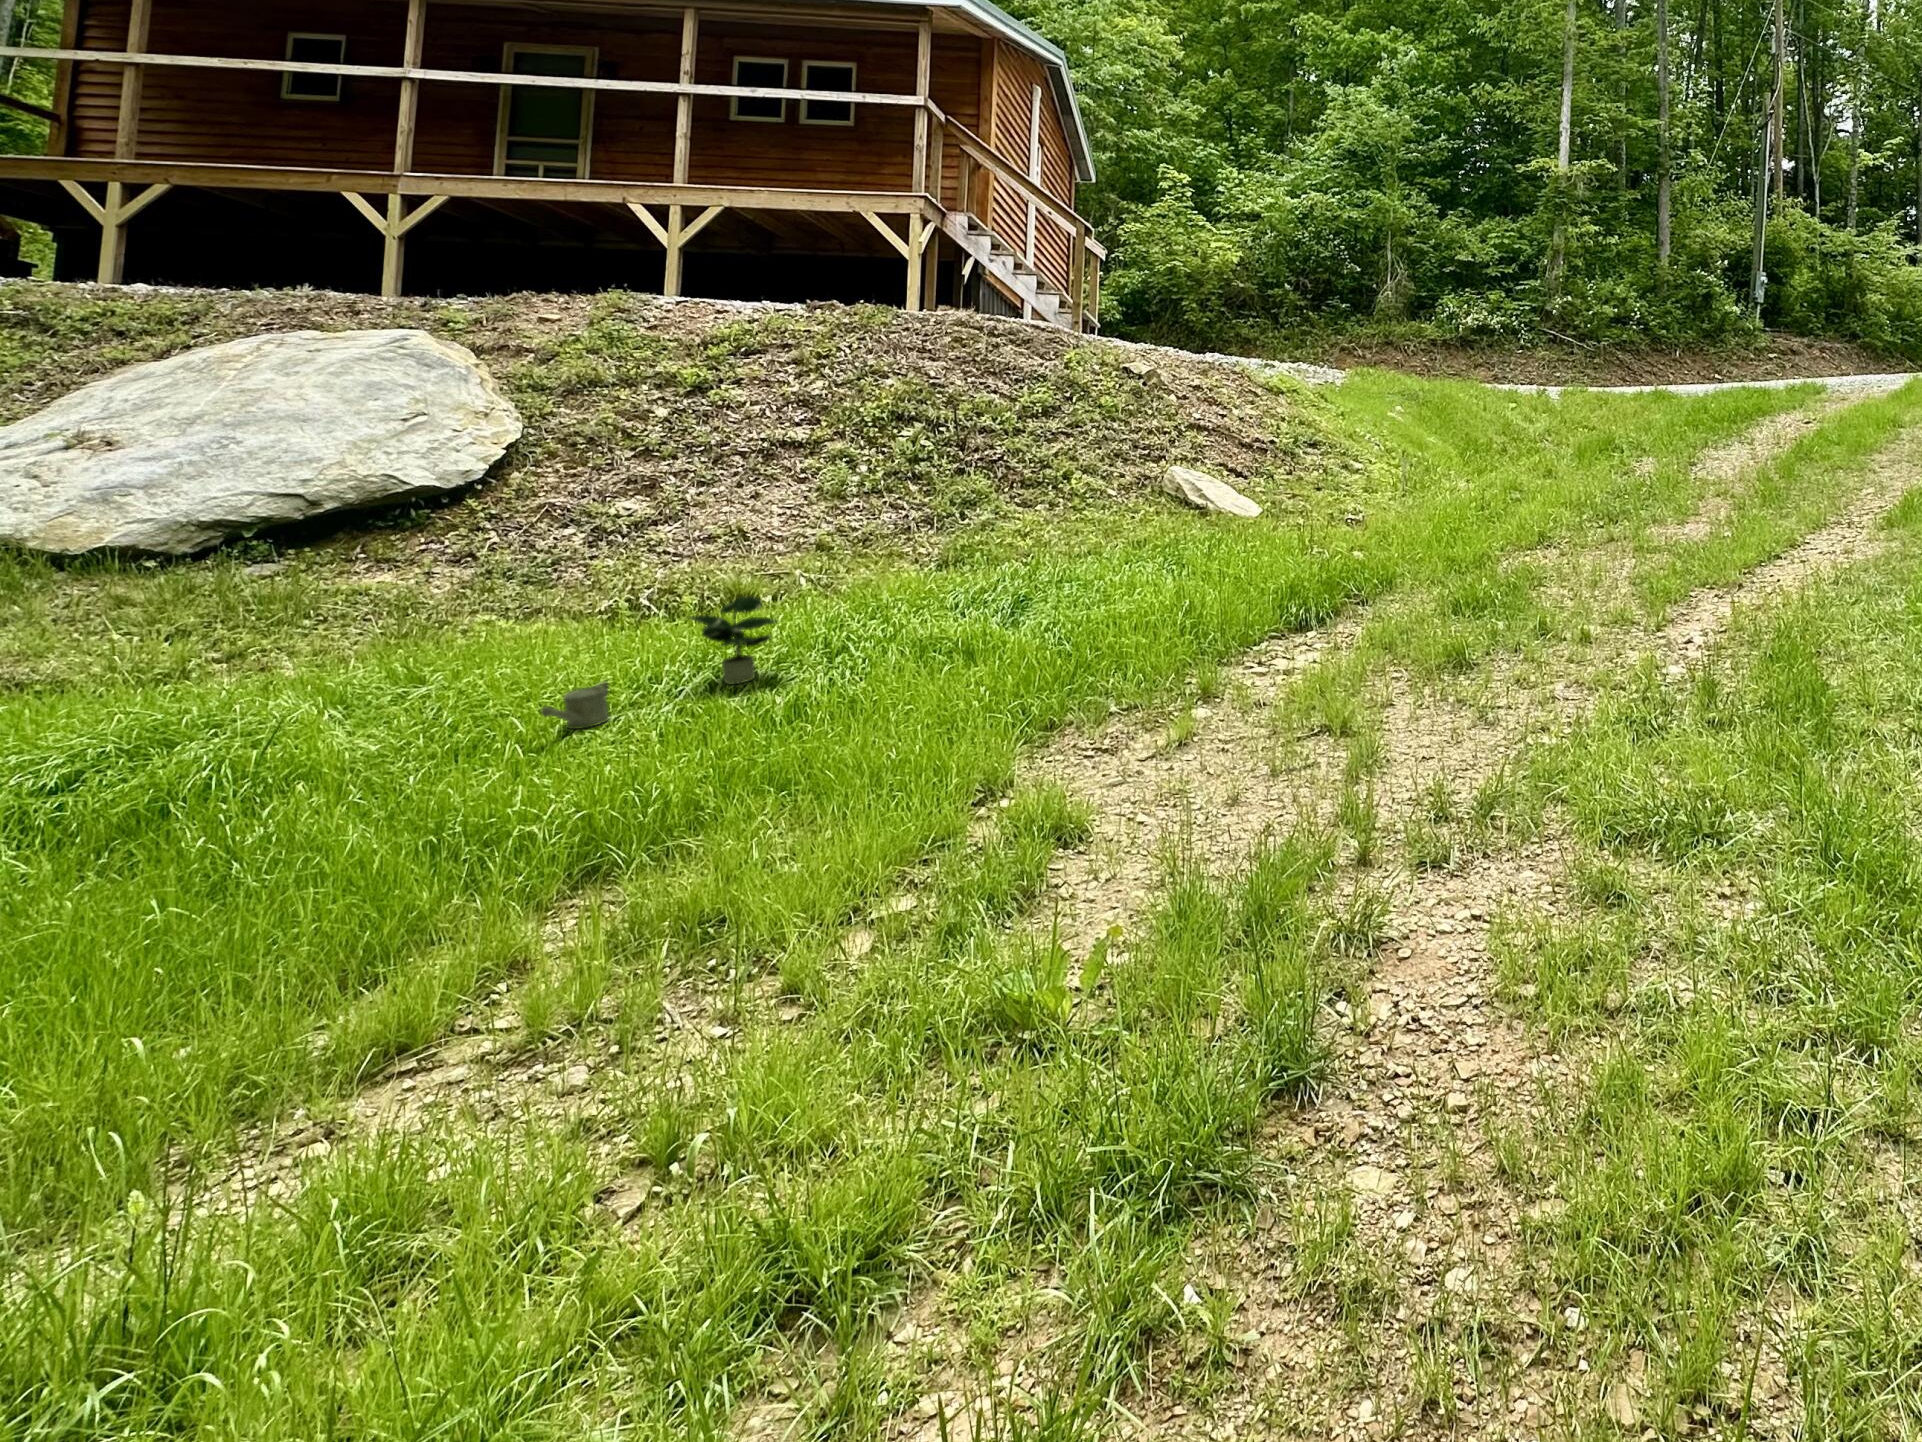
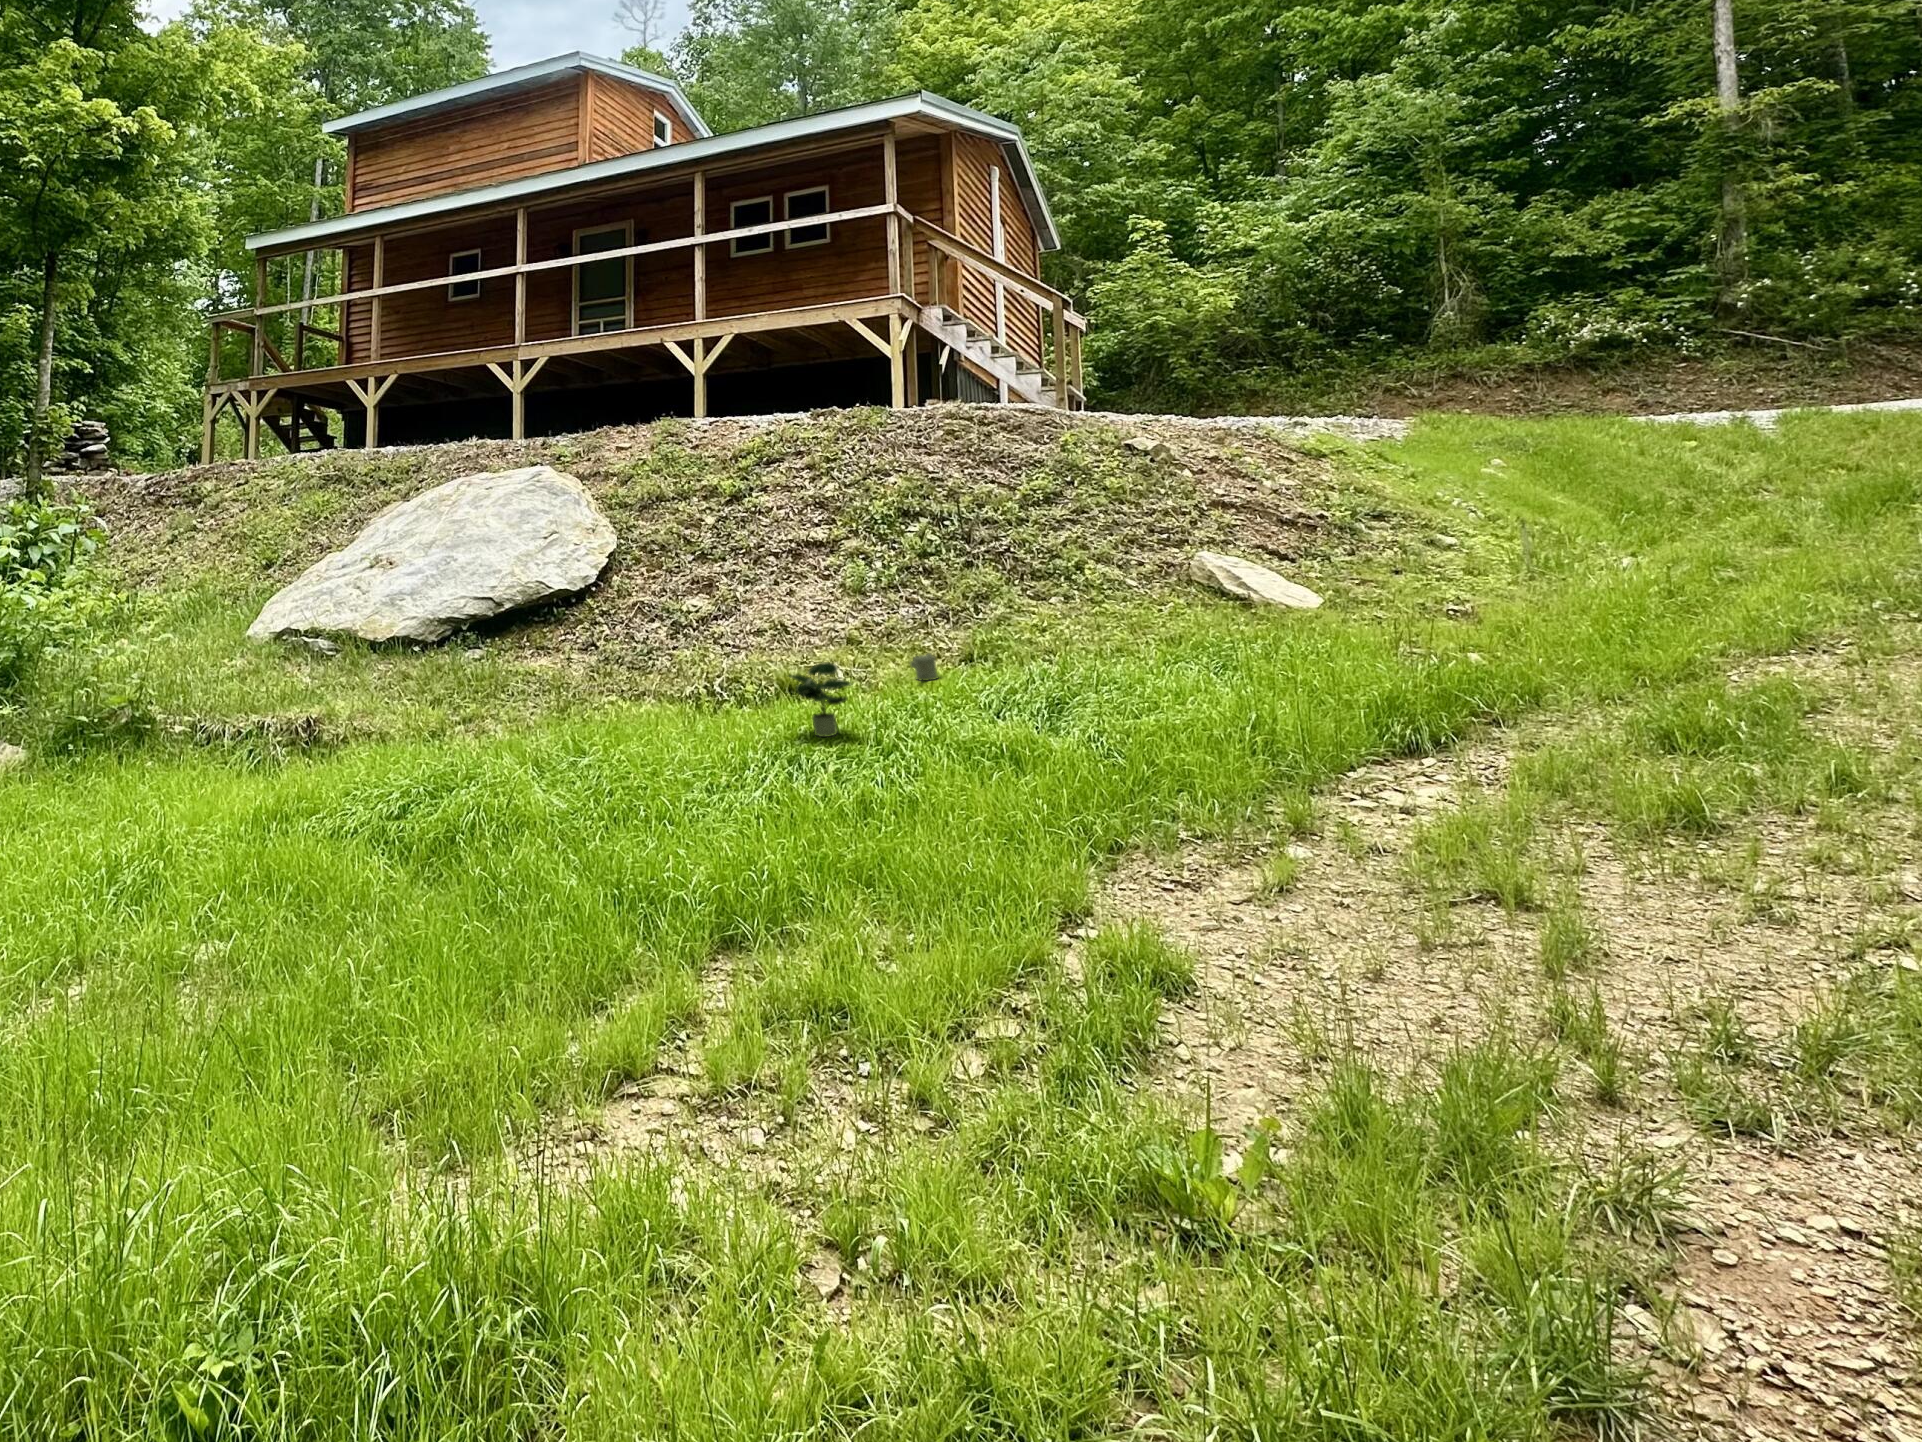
watering can: present [541,682,609,729] -> present [910,653,938,681]

